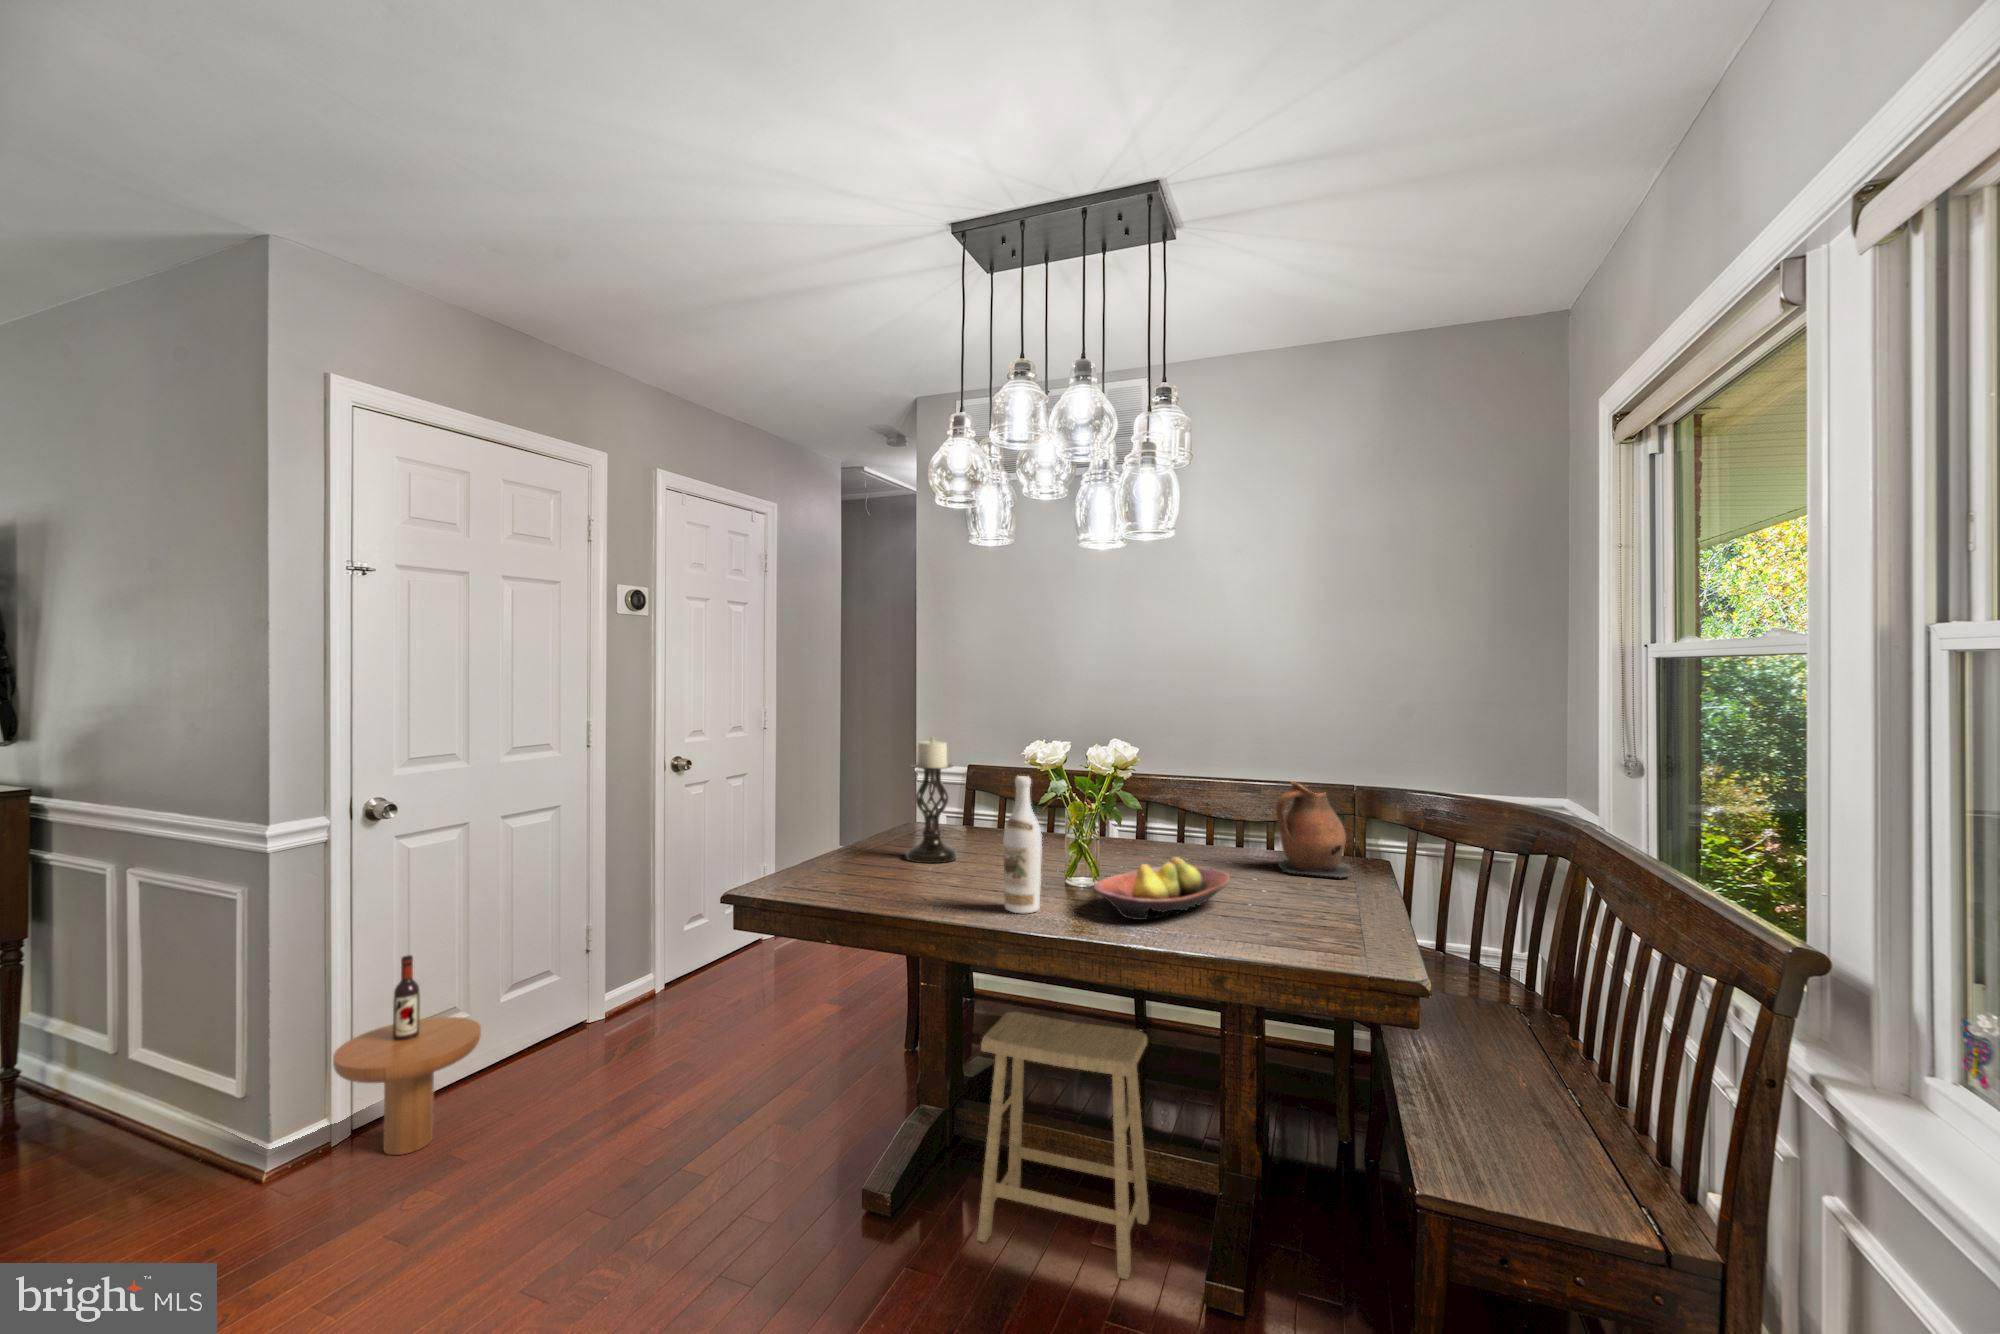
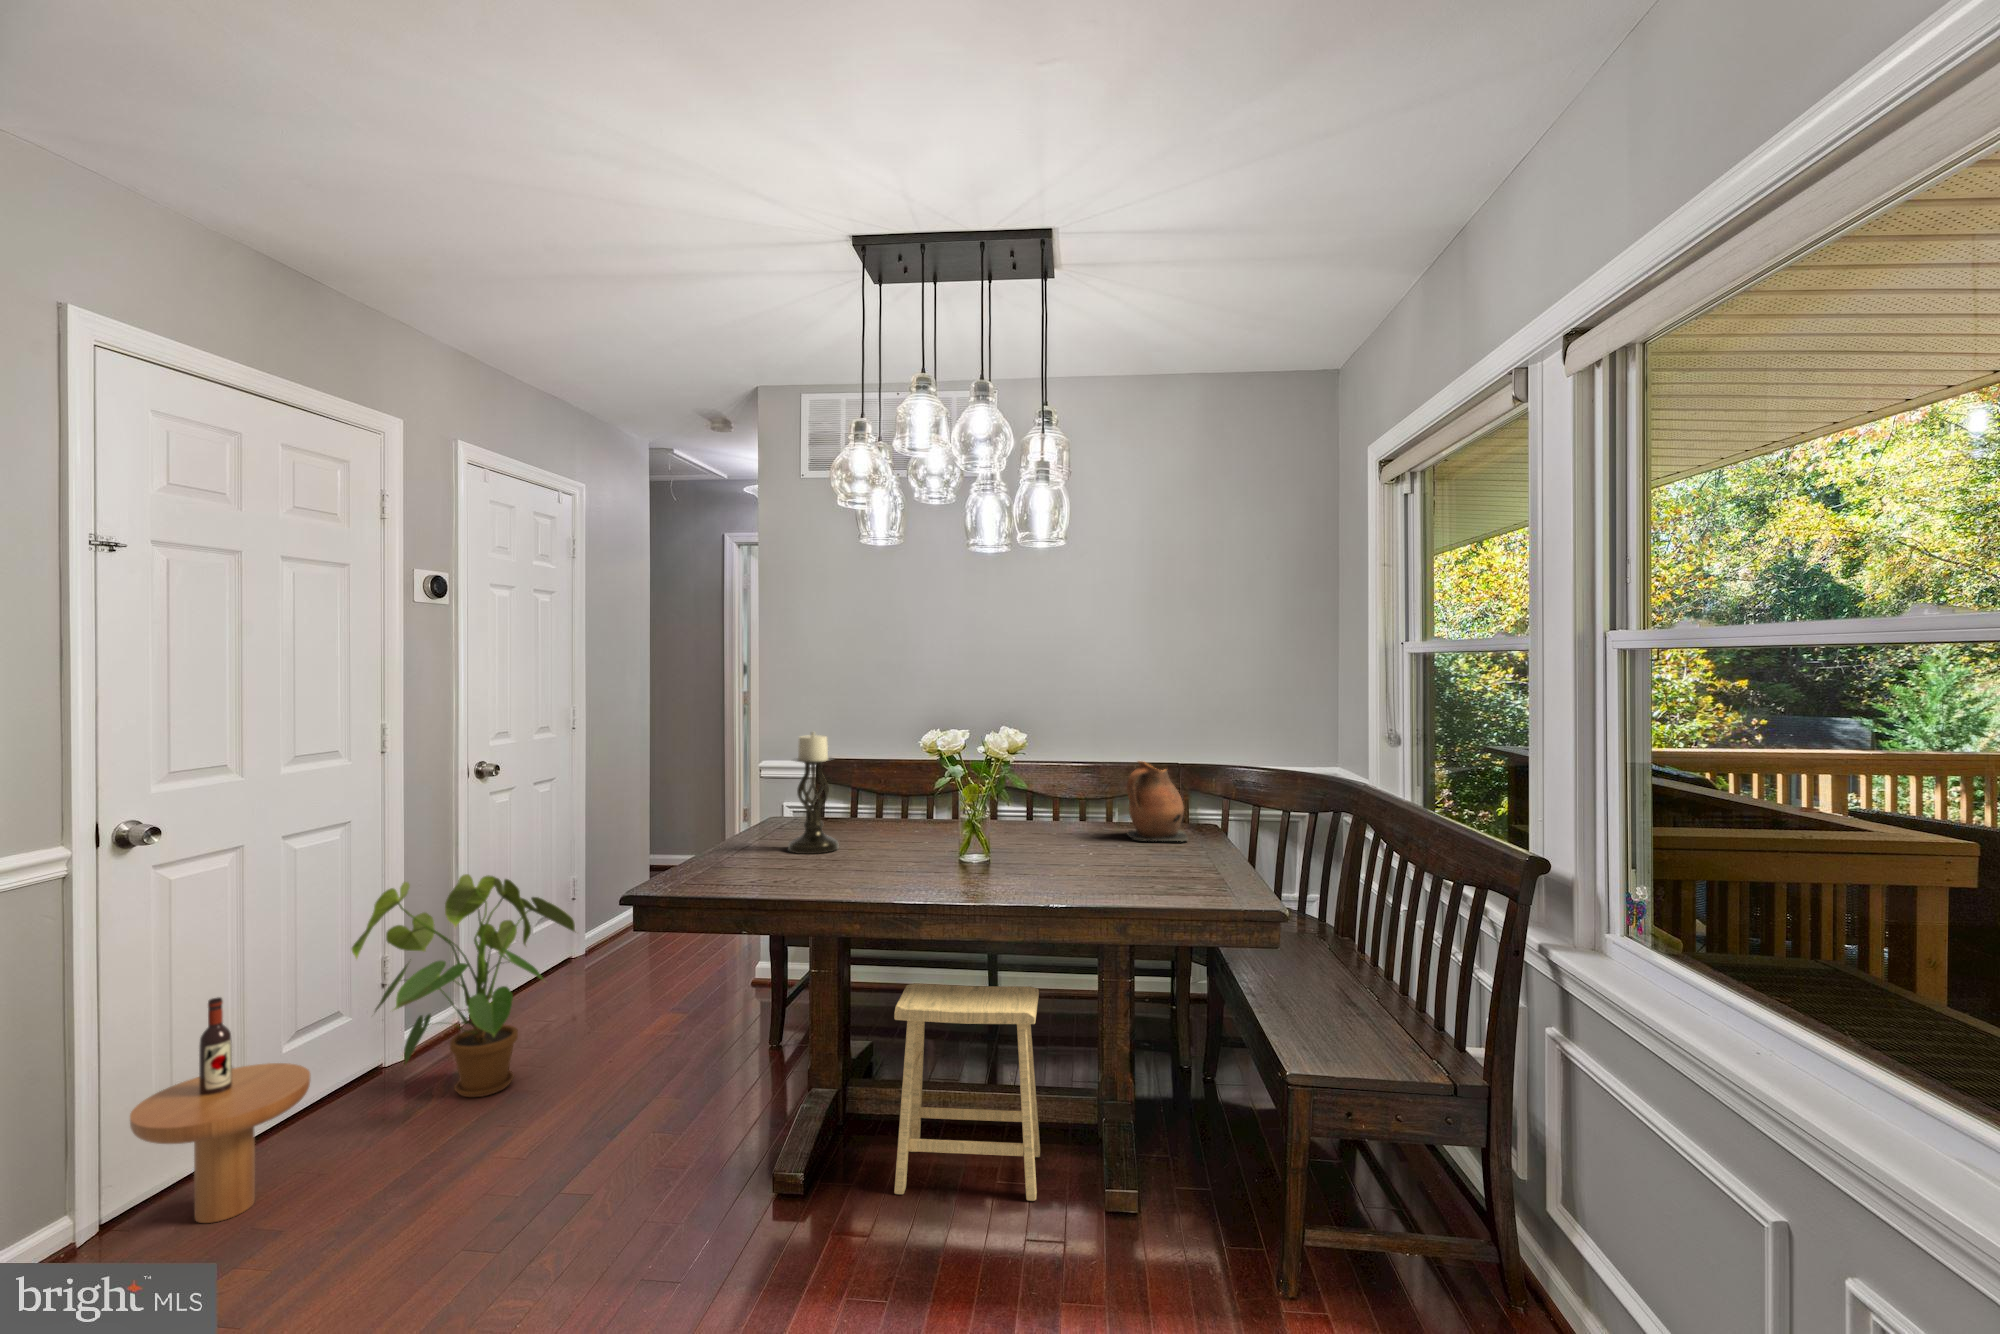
wine bottle: present [1003,776,1042,913] -> none [917,763,952,888]
fruit bowl: present [1093,857,1230,920] -> none [997,830,1107,886]
house plant: none [547,858,745,1067] -> present [352,874,575,1097]

